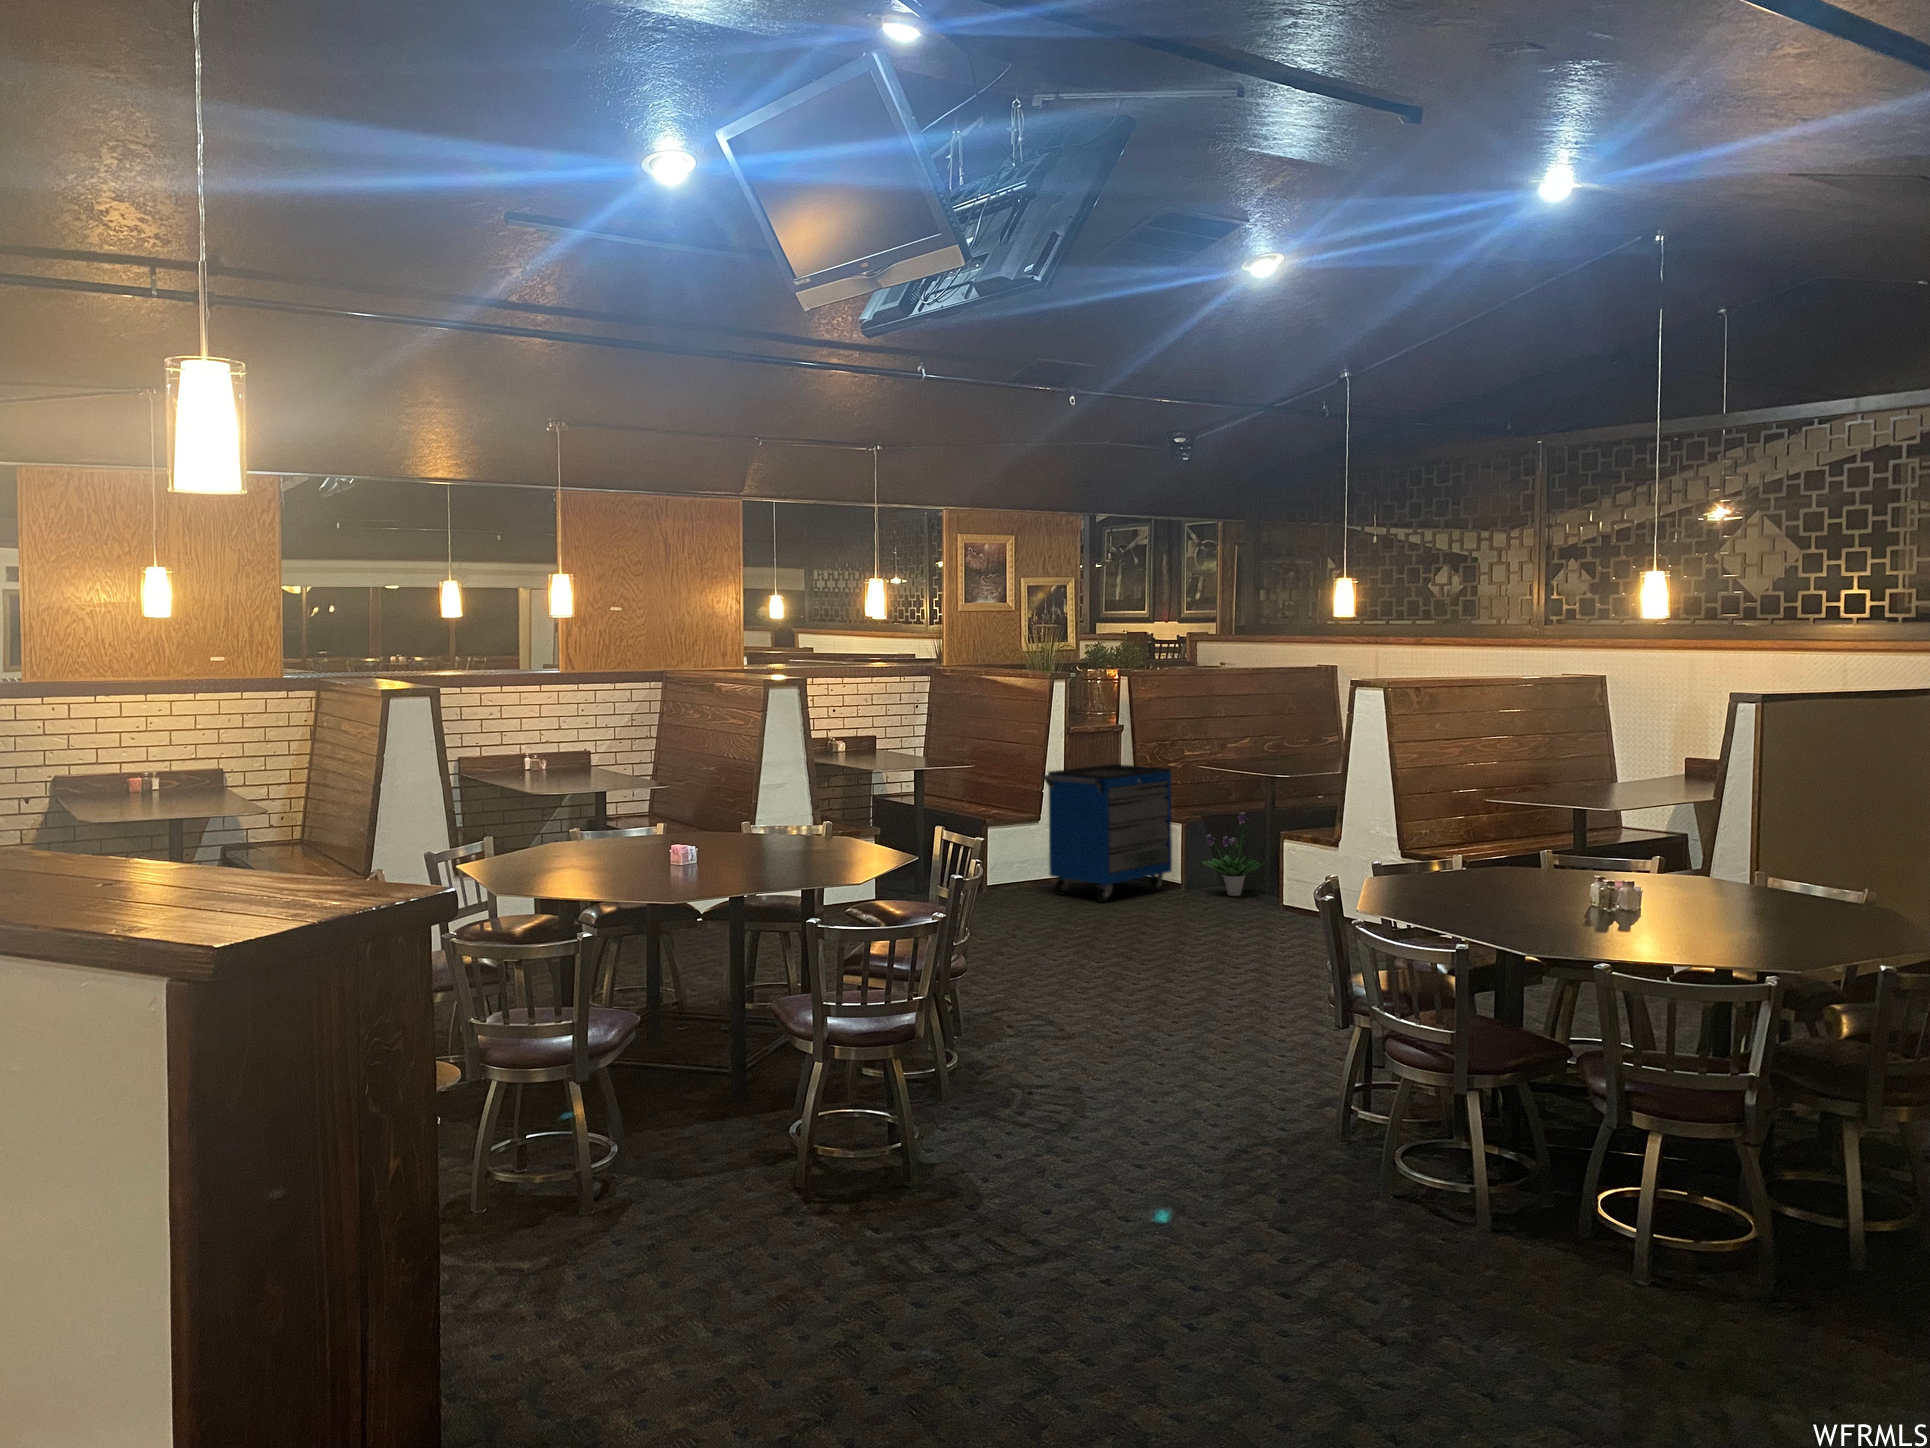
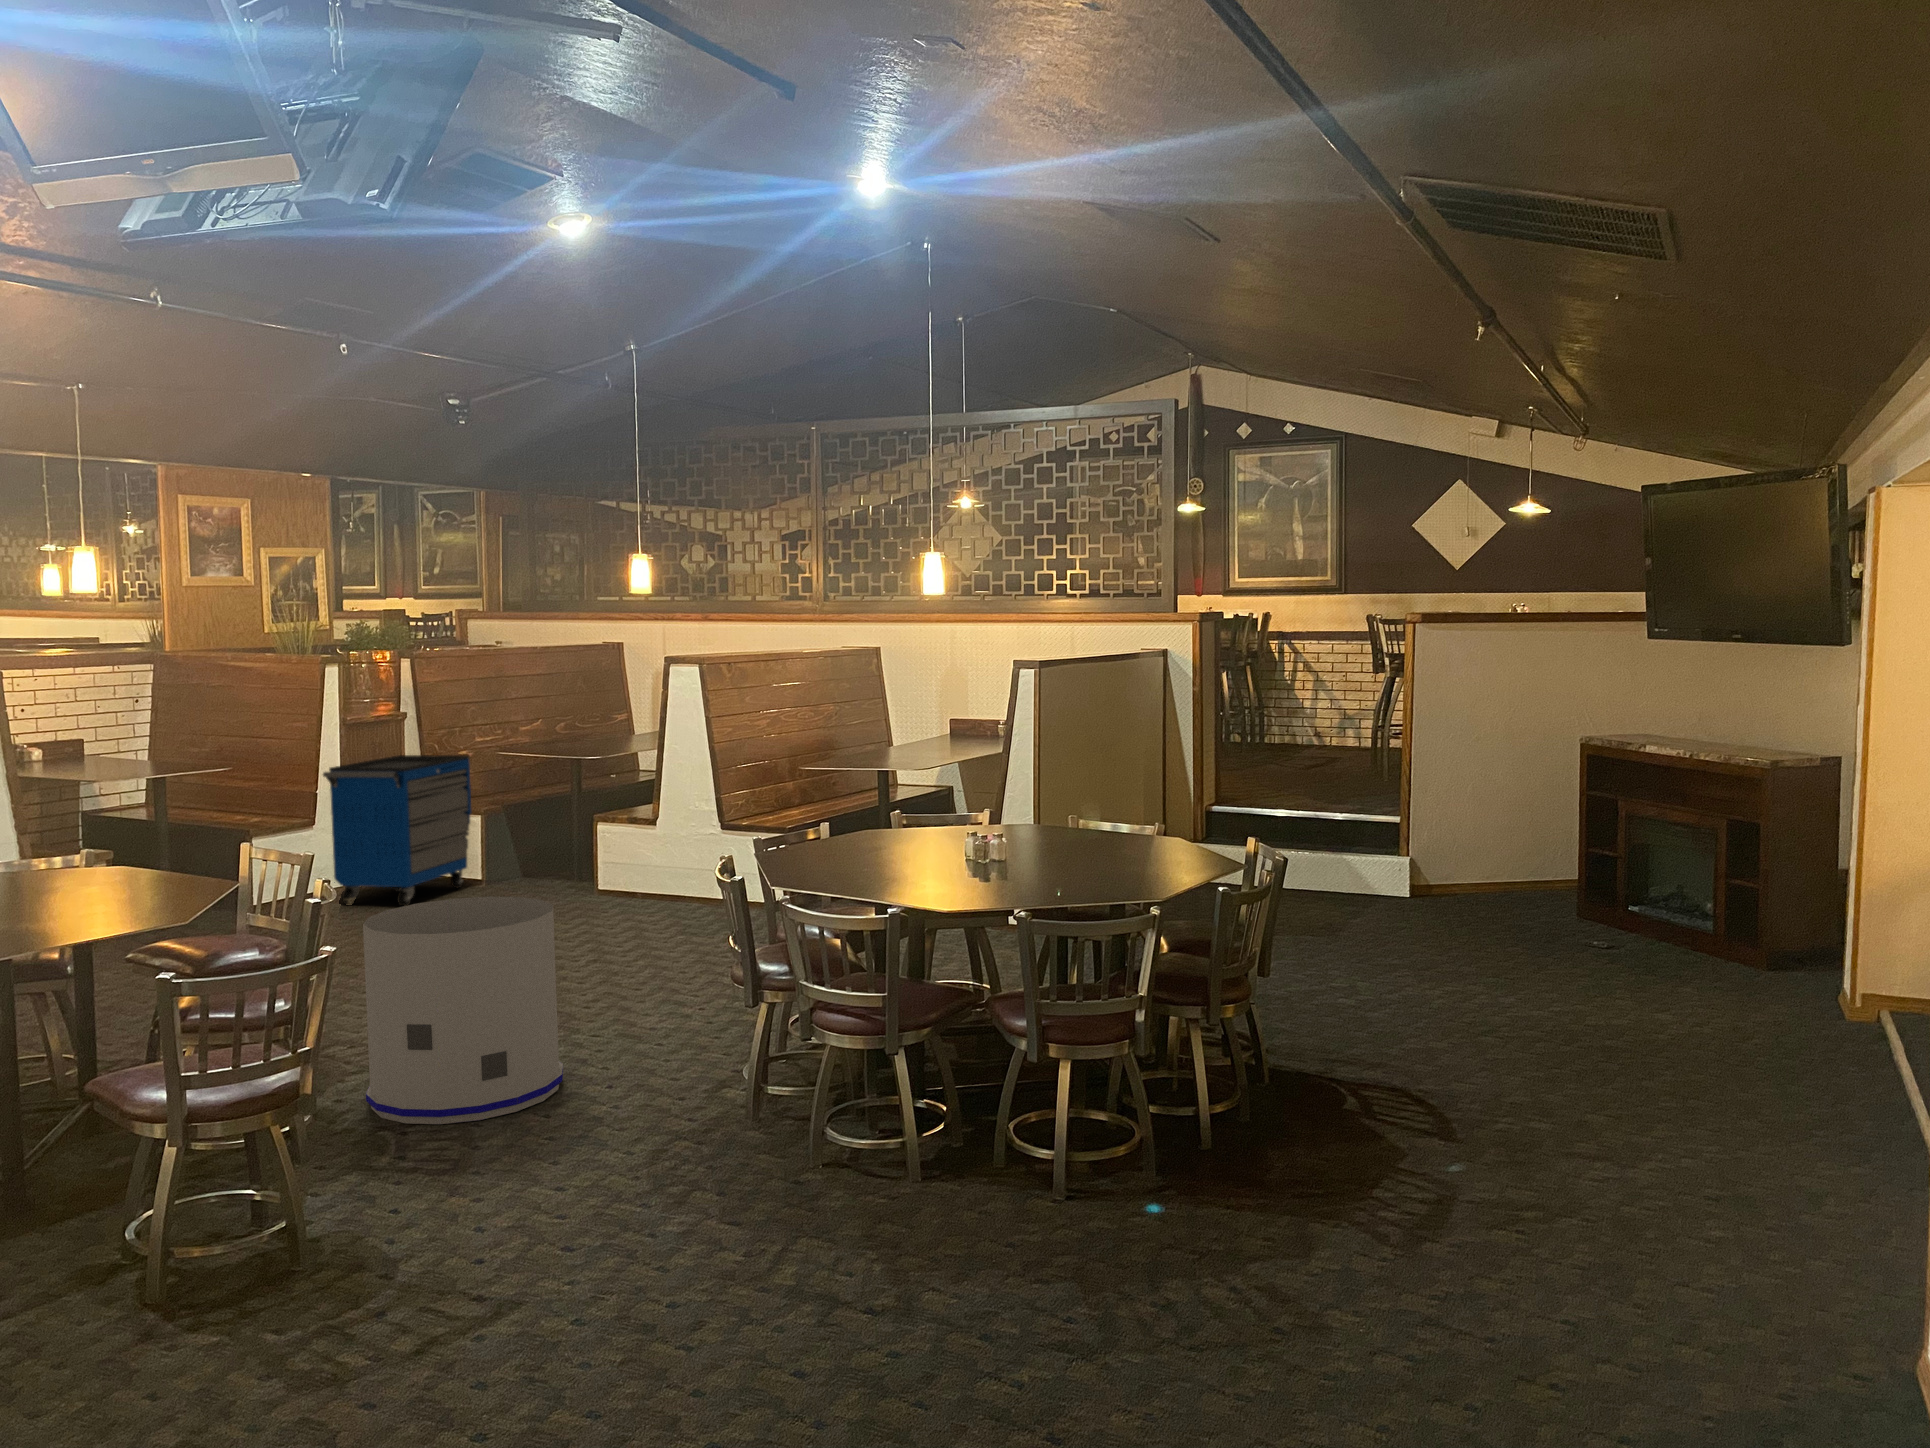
potted plant: present [1202,812,1264,896] -> none [506,796,575,884]
trash can: none [965,901,1139,1112] -> present [363,897,563,1124]

